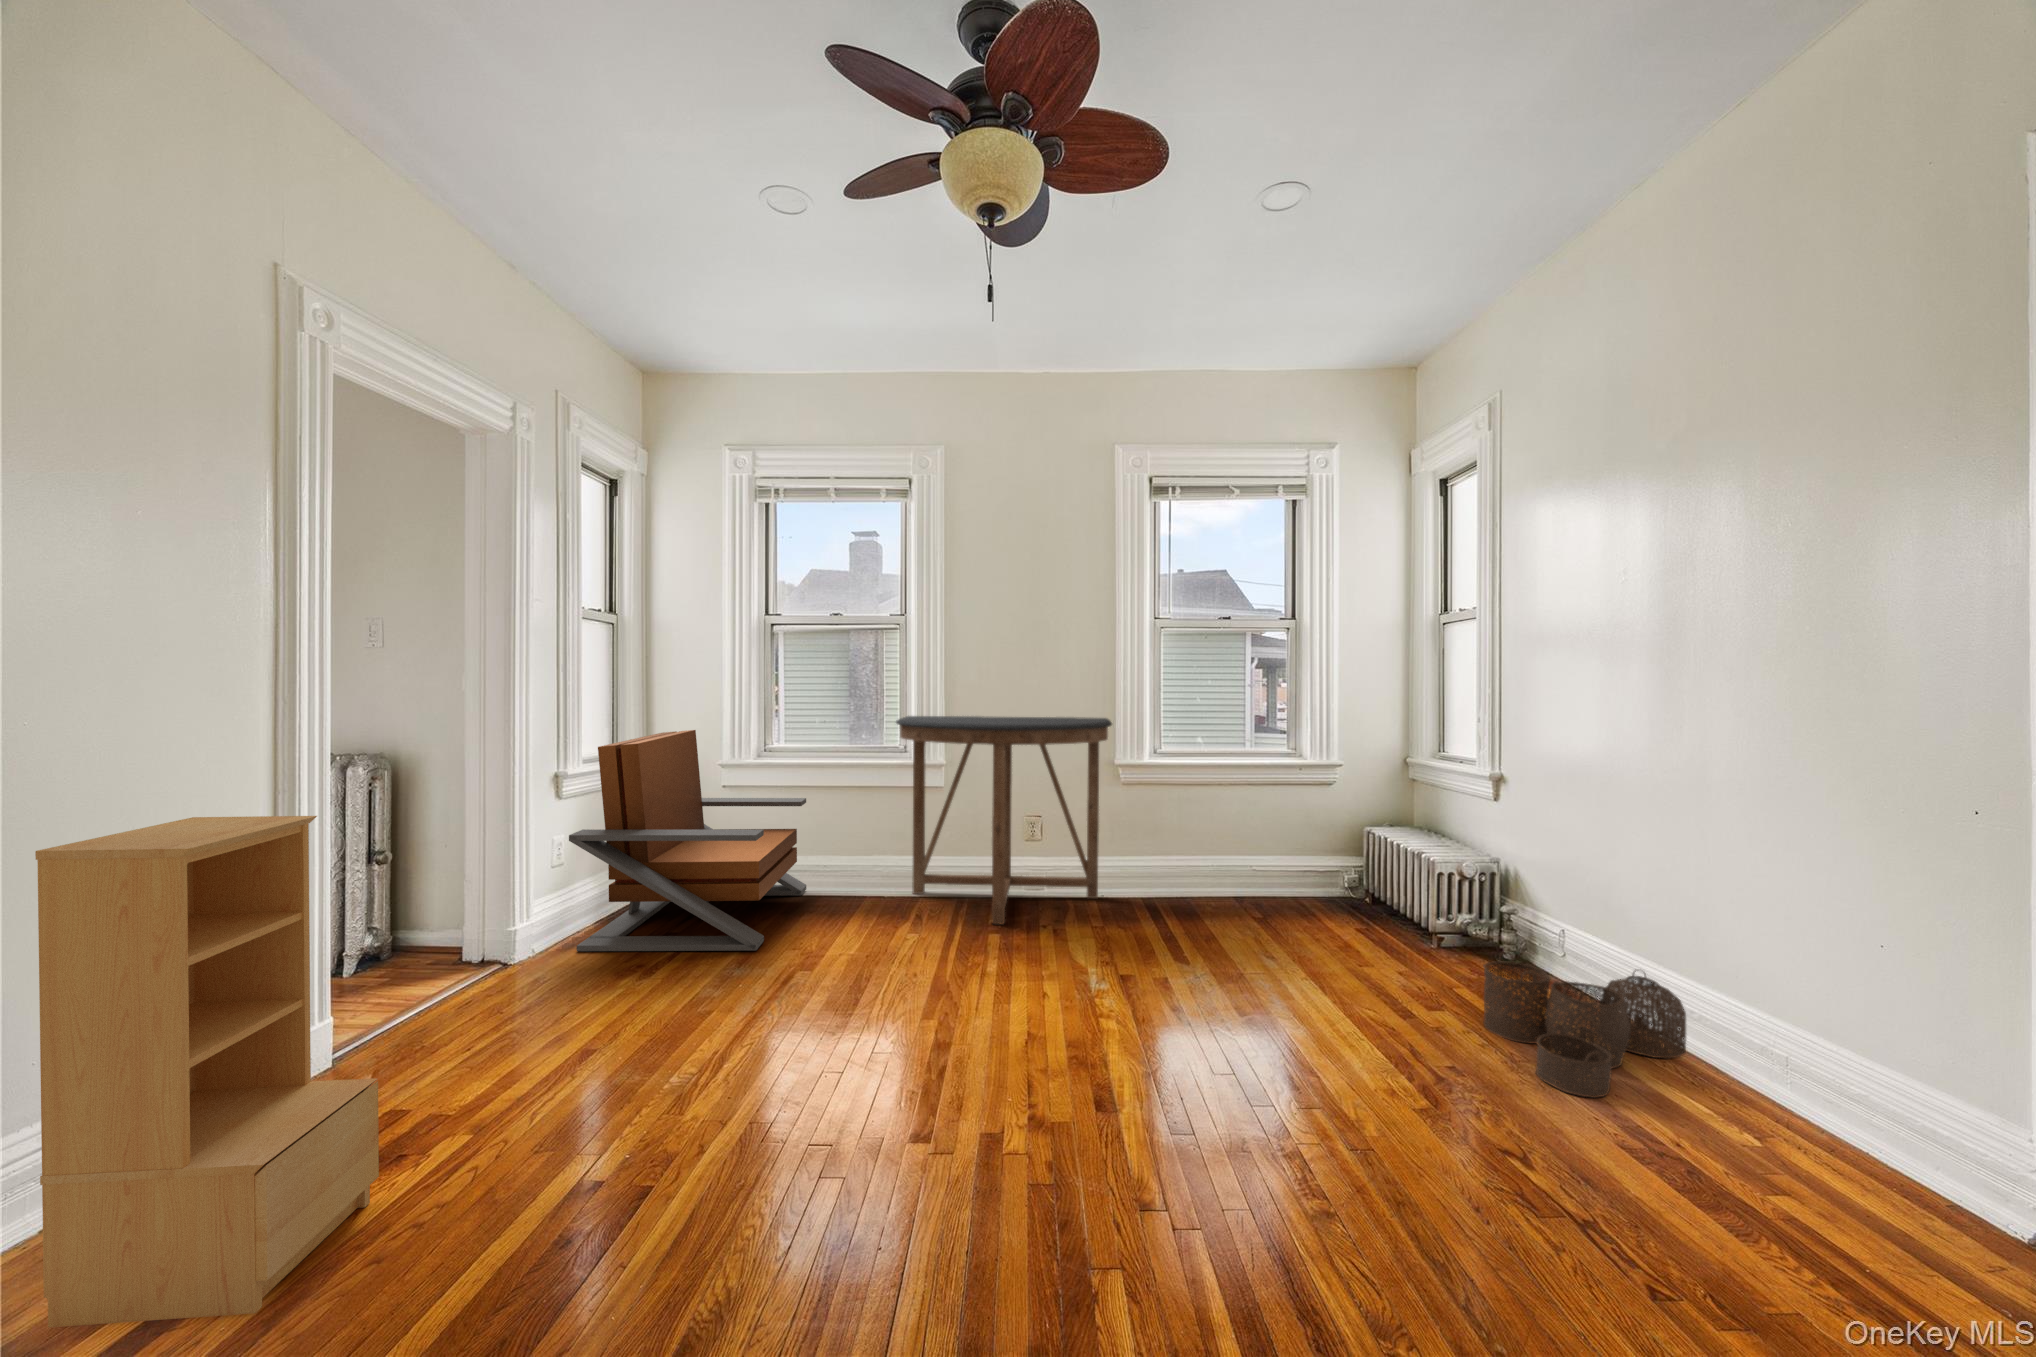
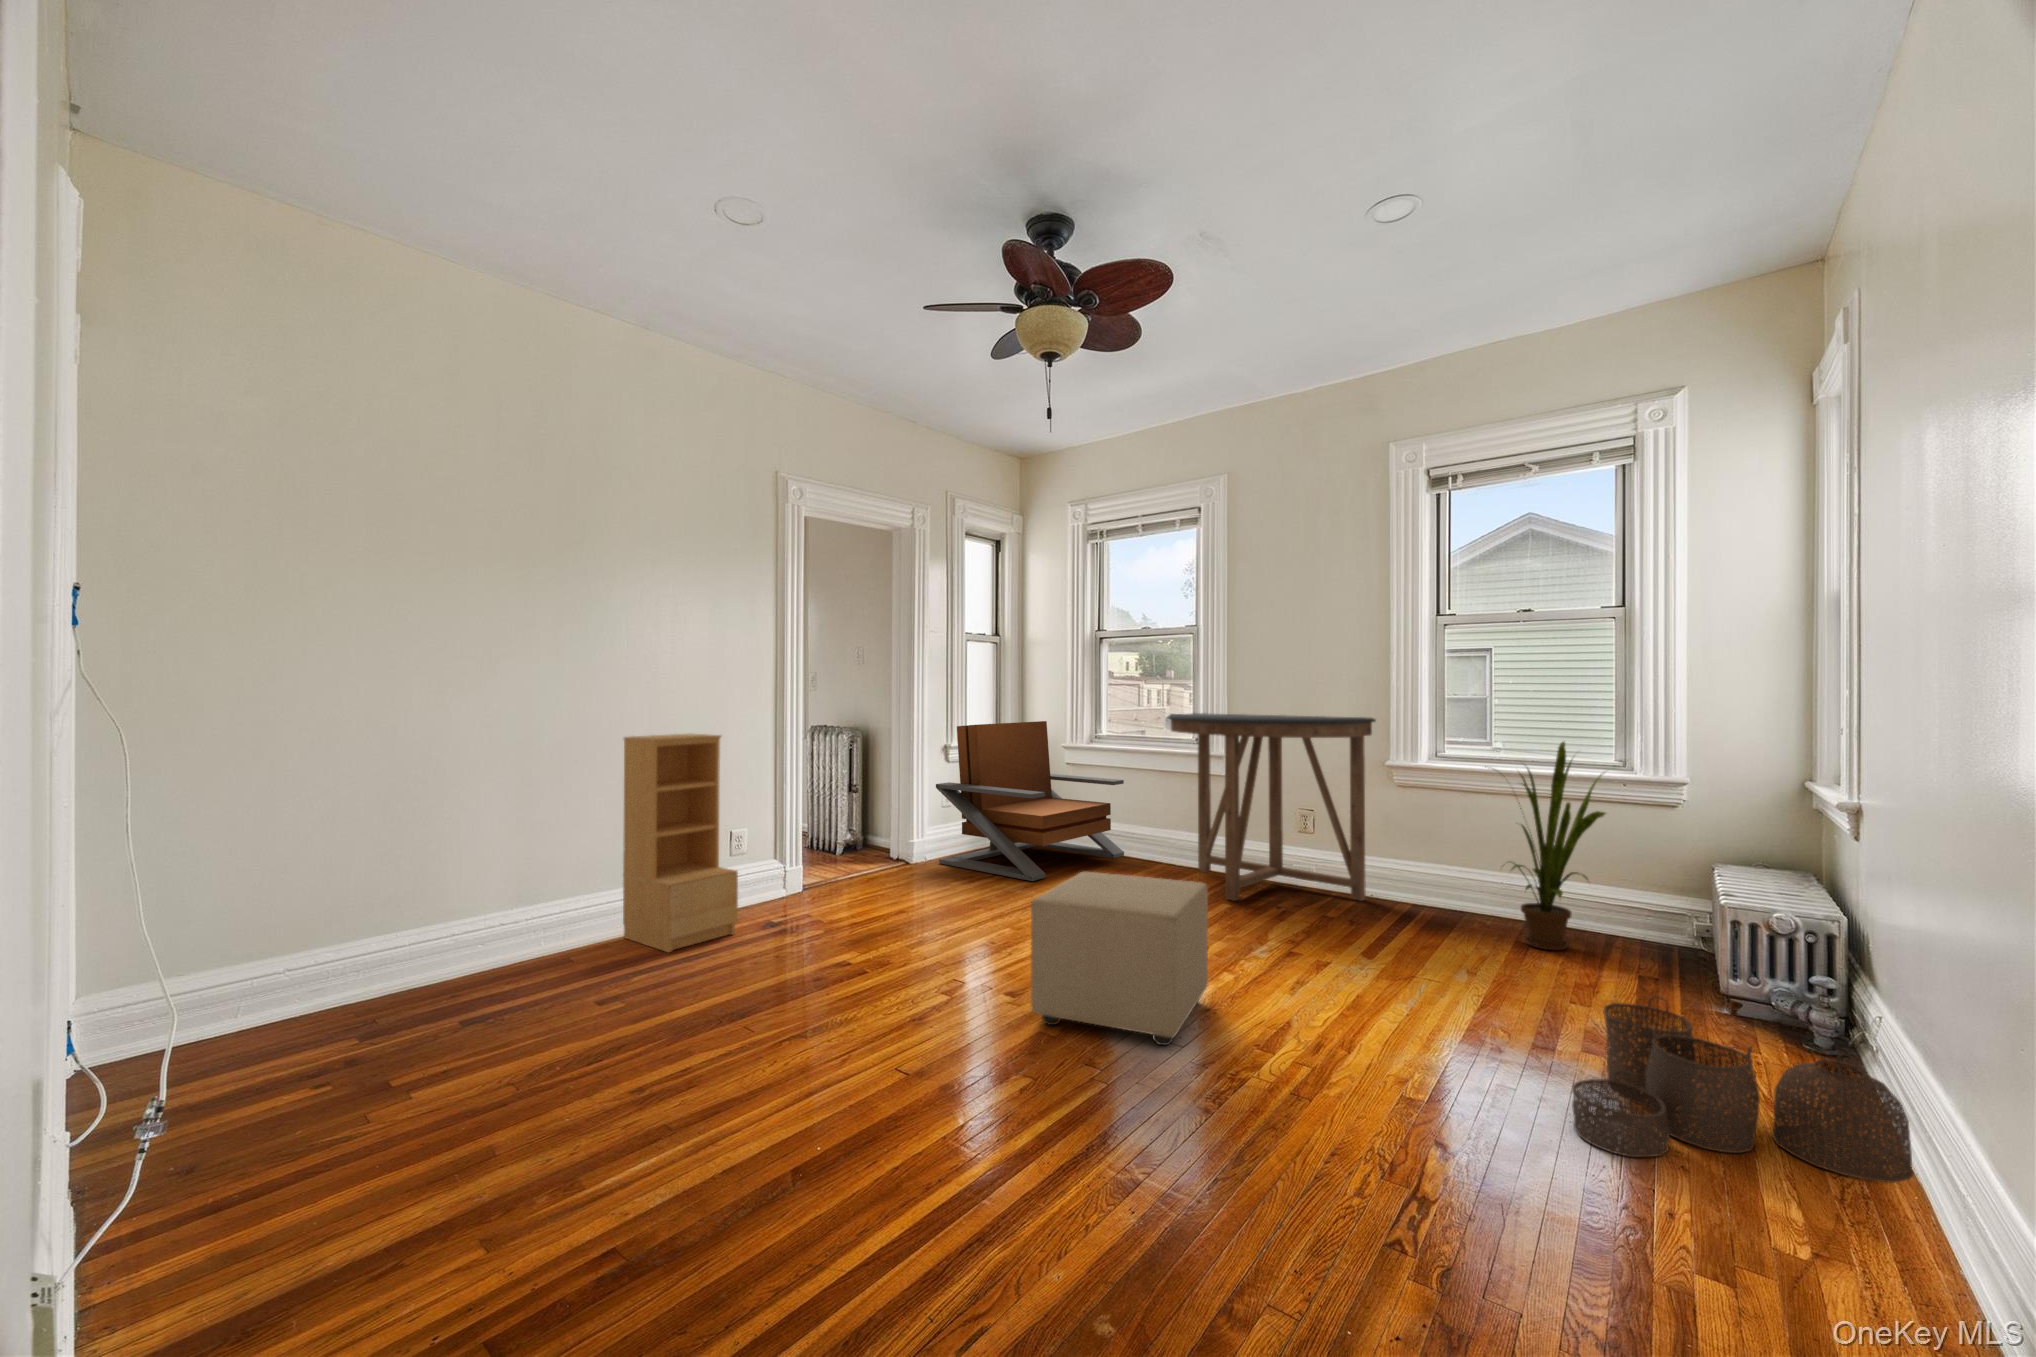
house plant: none [1219,735,1322,917] -> present [1503,742,1605,950]
ottoman: none [1025,928,1255,1162] -> present [1031,872,1208,1045]

